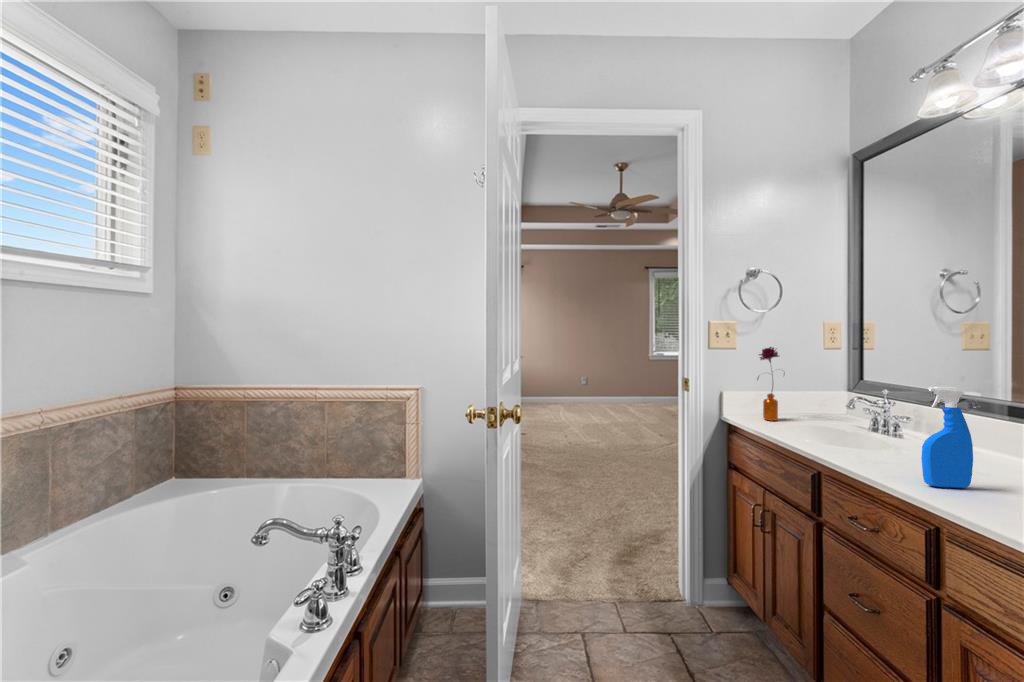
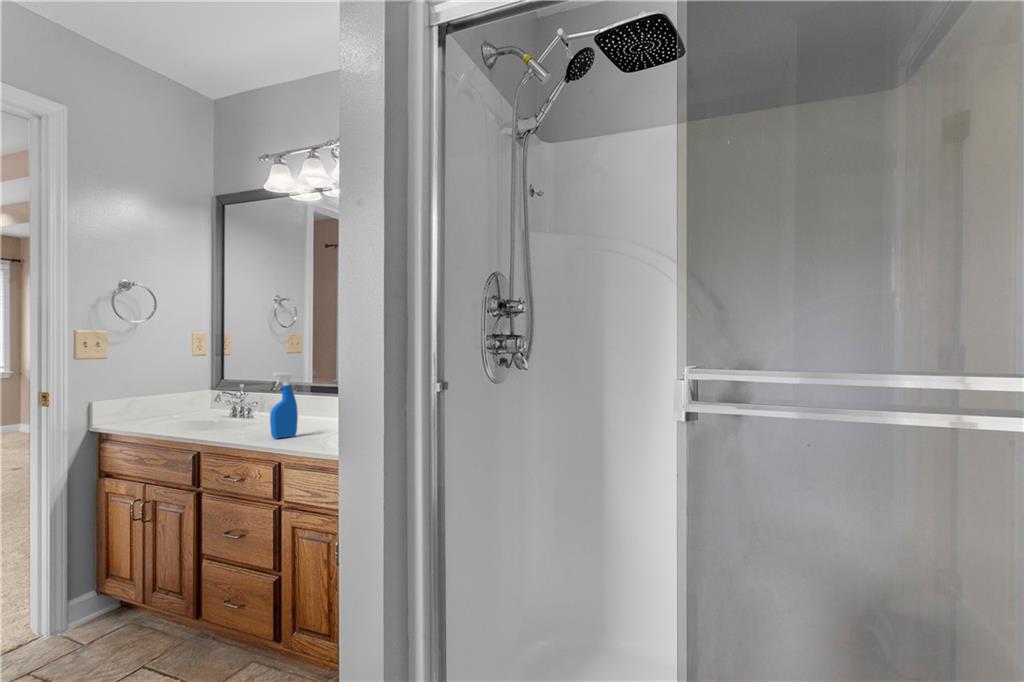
flower: present [758,347,778,421] -> none [131,353,159,422]

